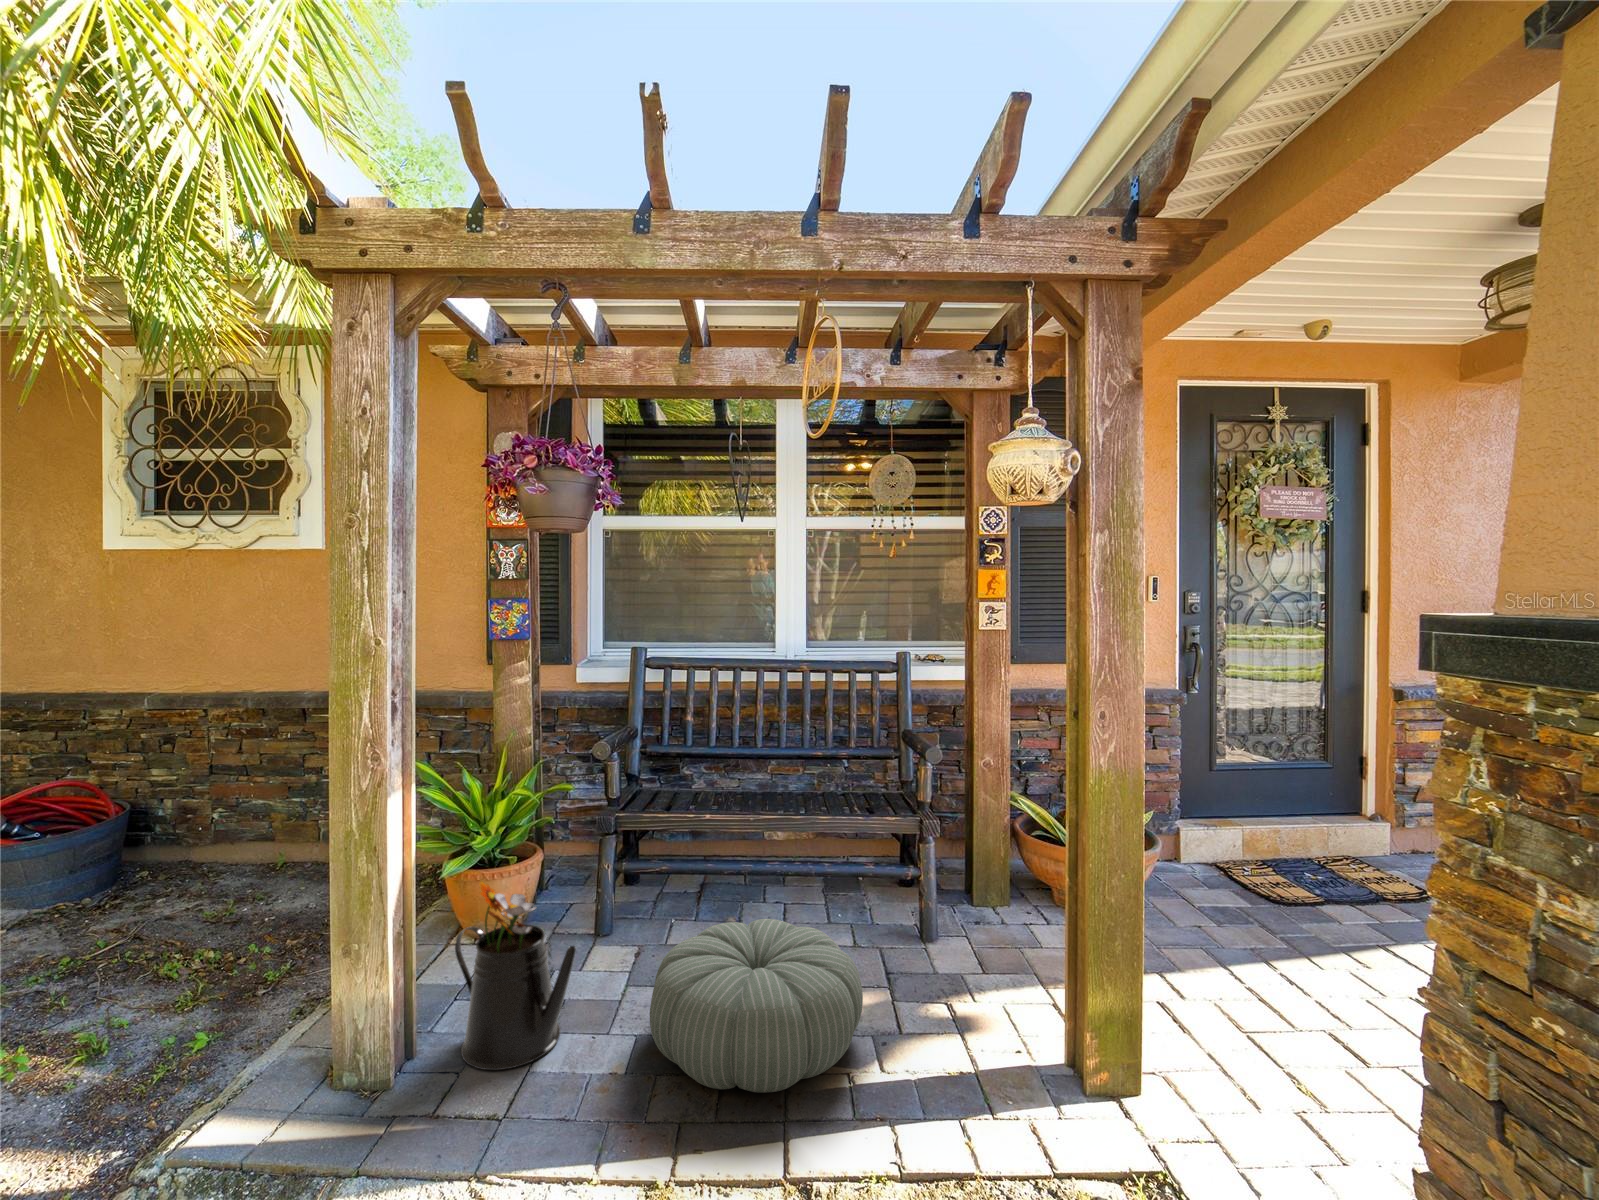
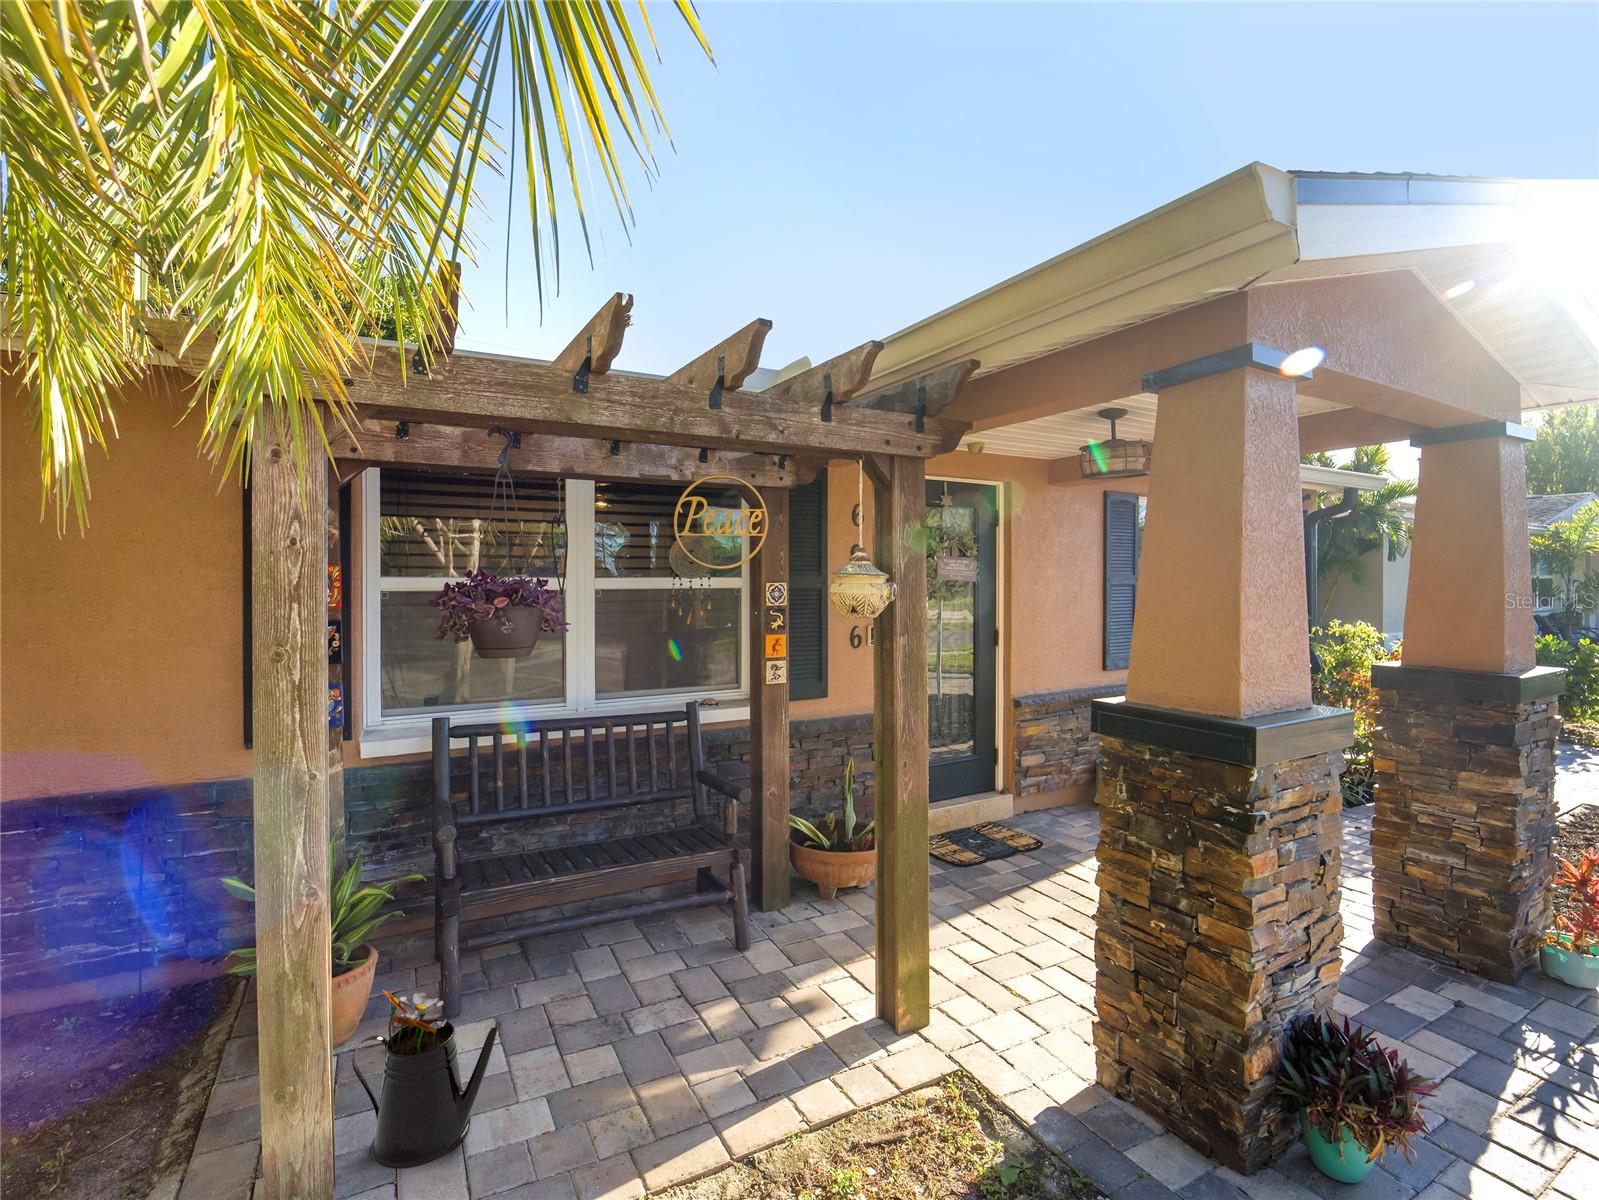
pouf: present [650,919,863,1092] -> none [558,961,740,1113]

